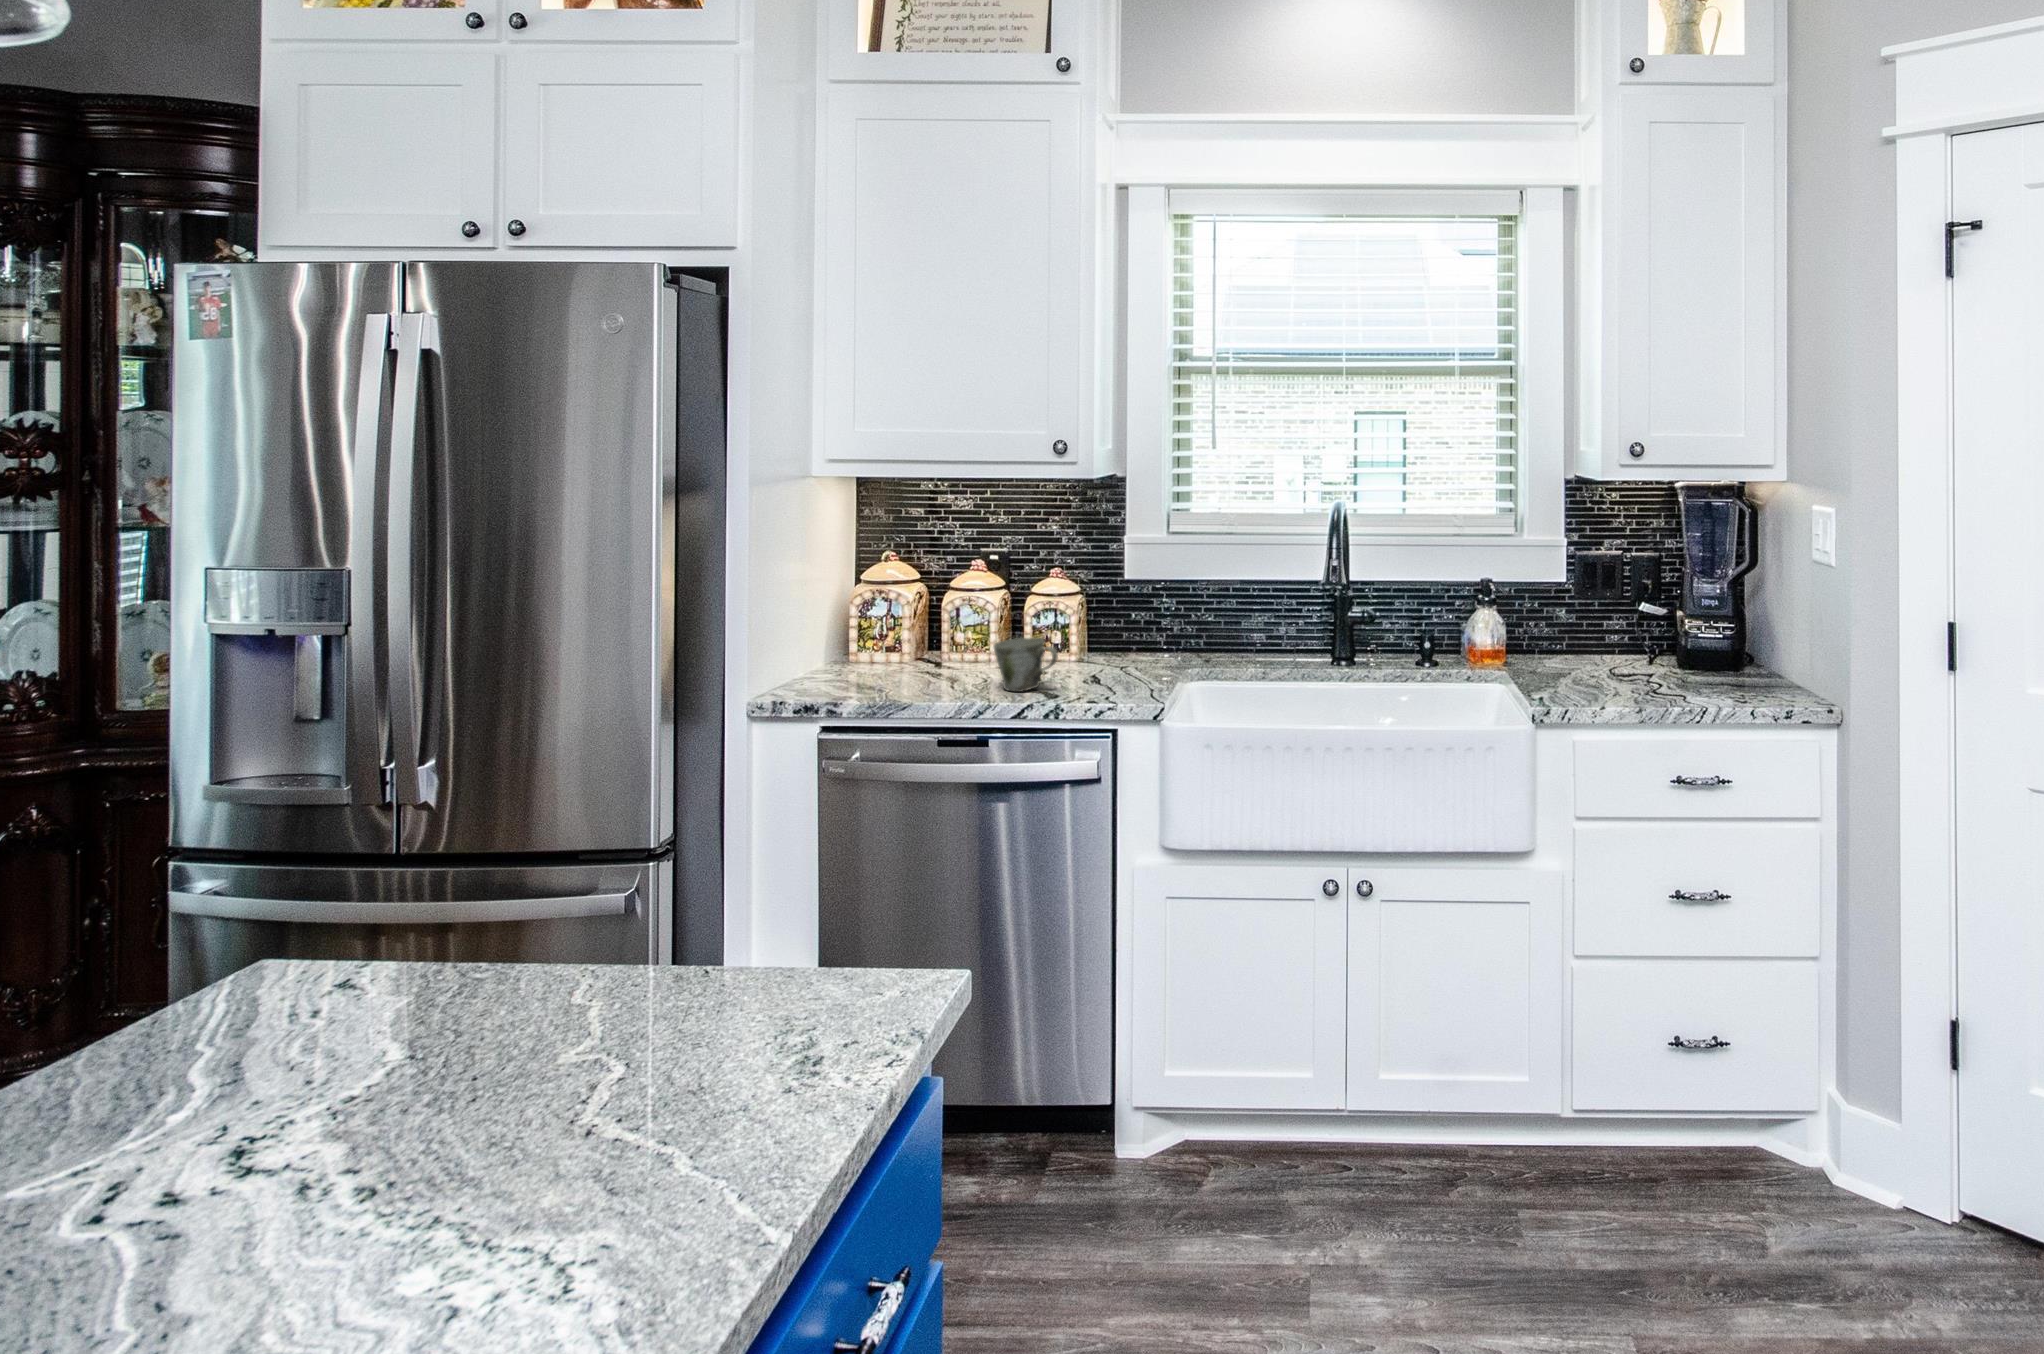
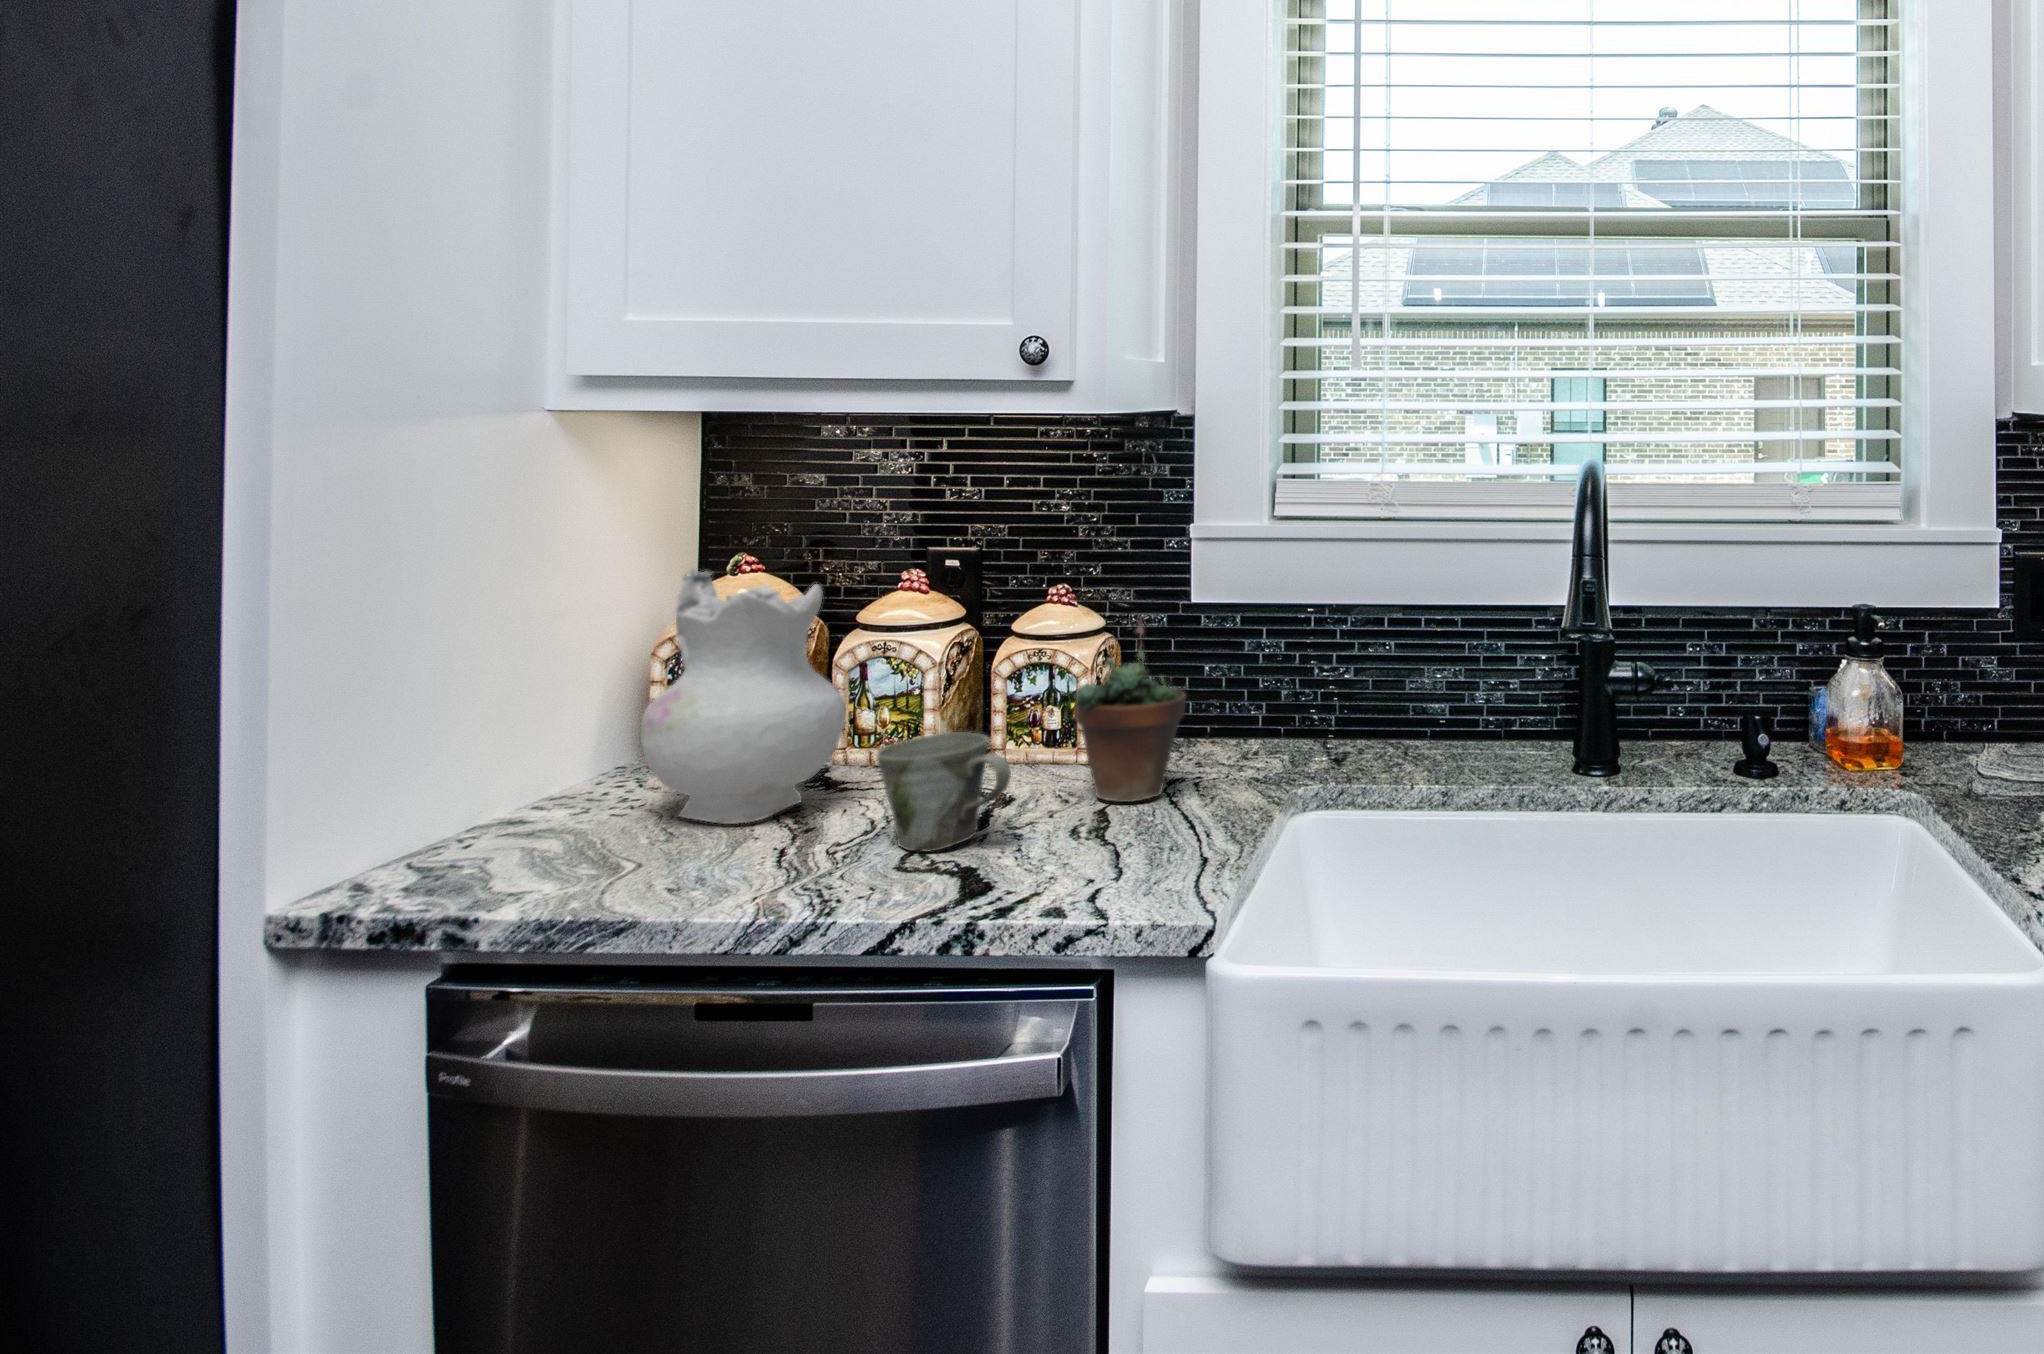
ceramic pitcher: none [871,558,964,682] -> present [641,570,846,824]
succulent plant: none [1077,582,1132,676] -> present [1074,618,1186,802]

